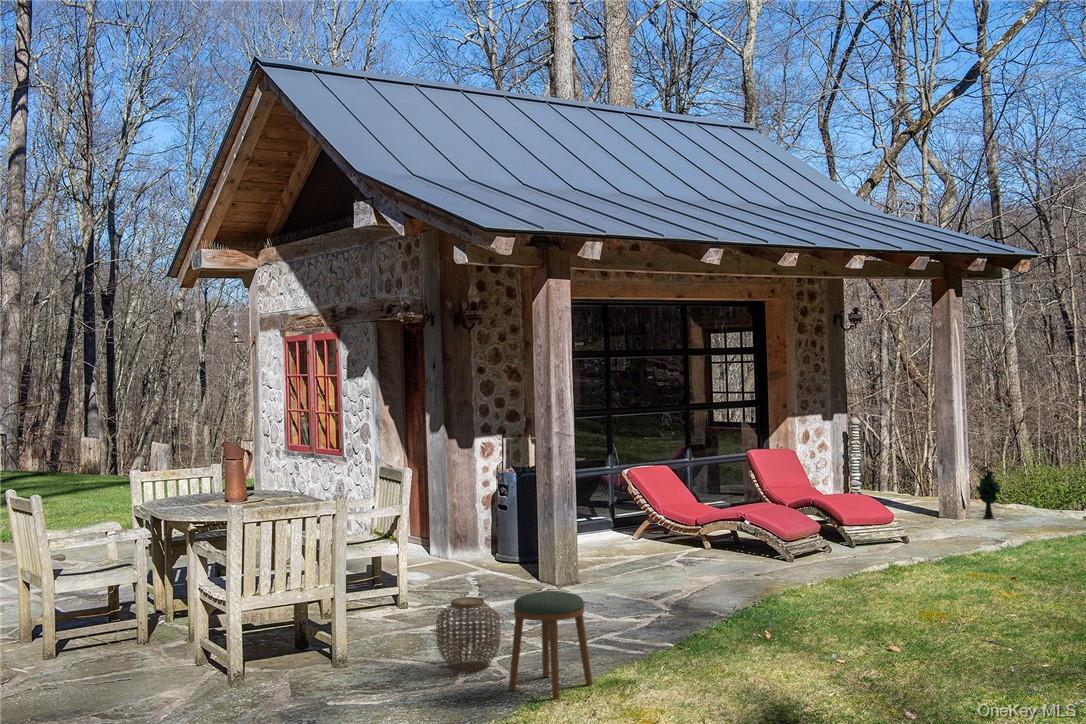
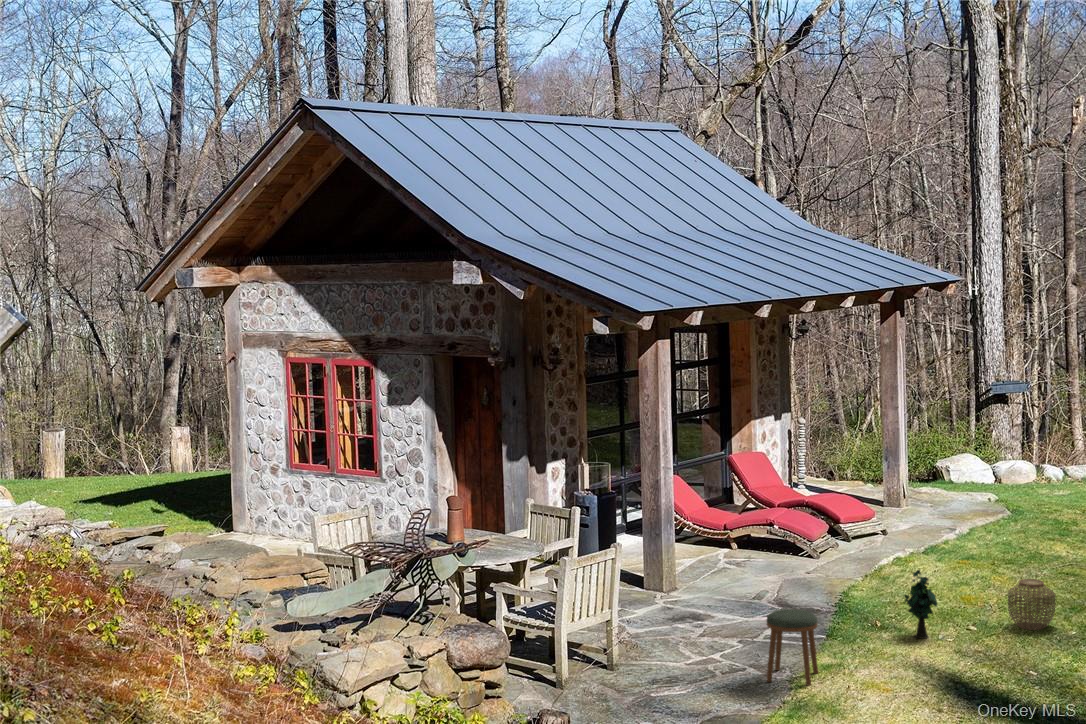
decorative plant: present [975,466,1000,519] -> present [904,570,937,639]
woven basket: present [436,597,501,671] -> present [1008,579,1055,630]

